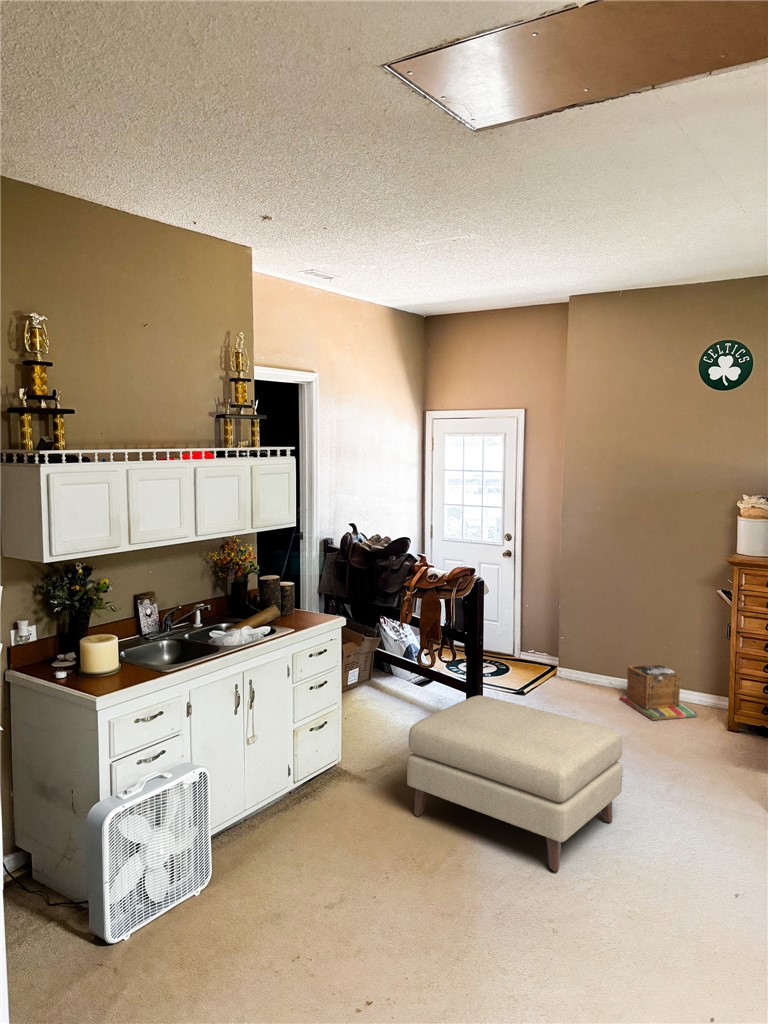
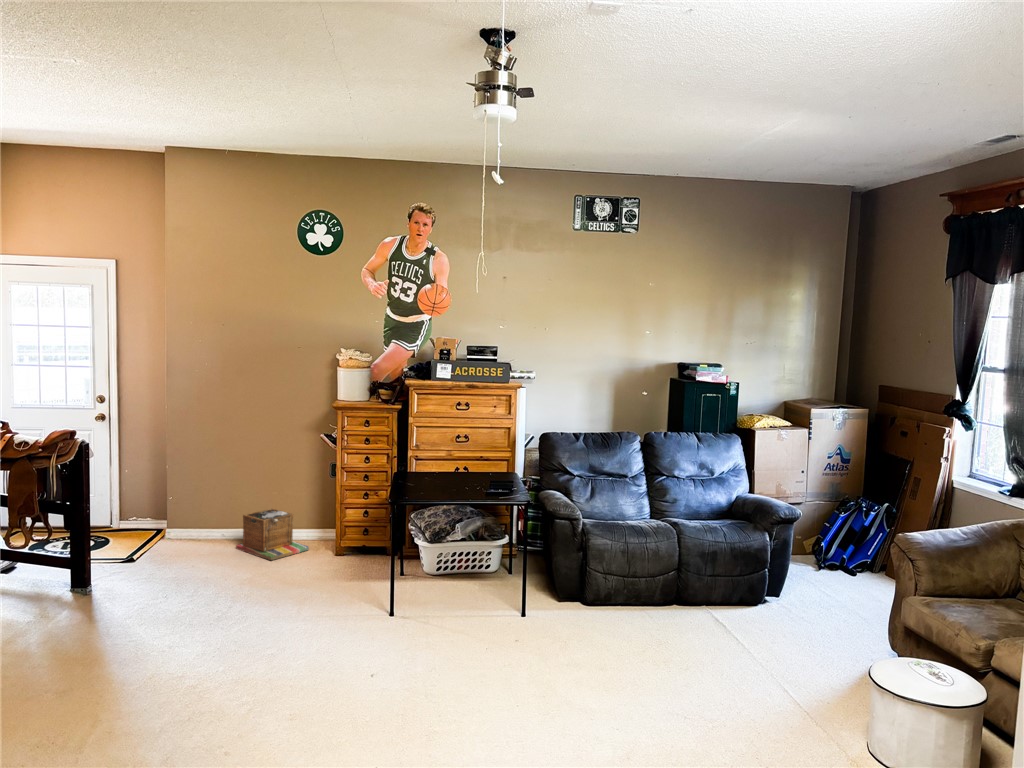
ottoman: present [407,695,623,871] -> none [24,561,263,711]

